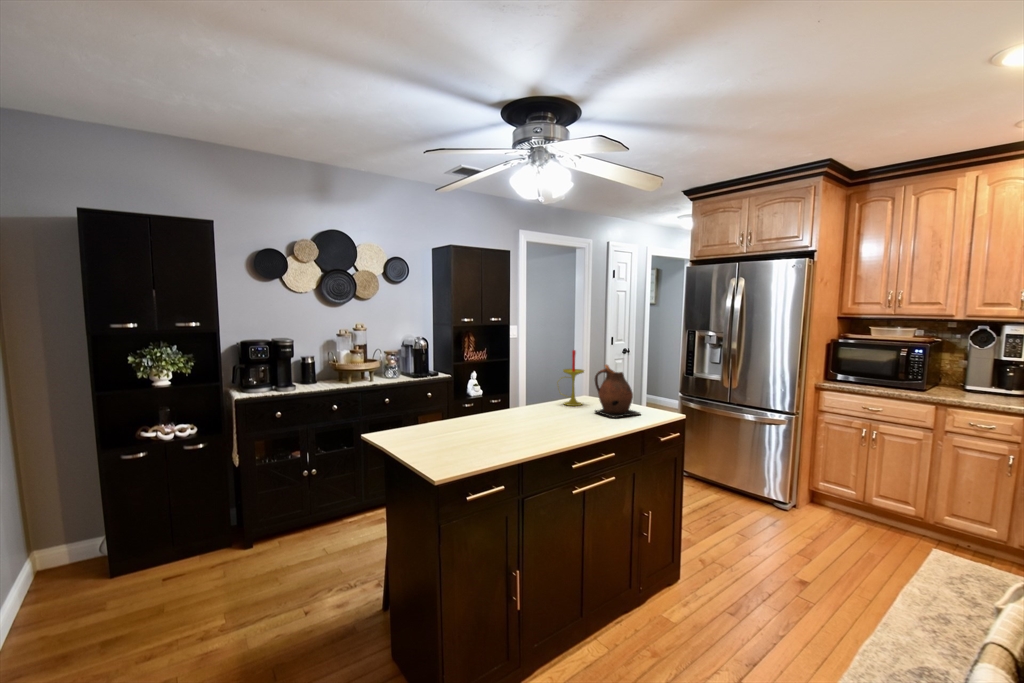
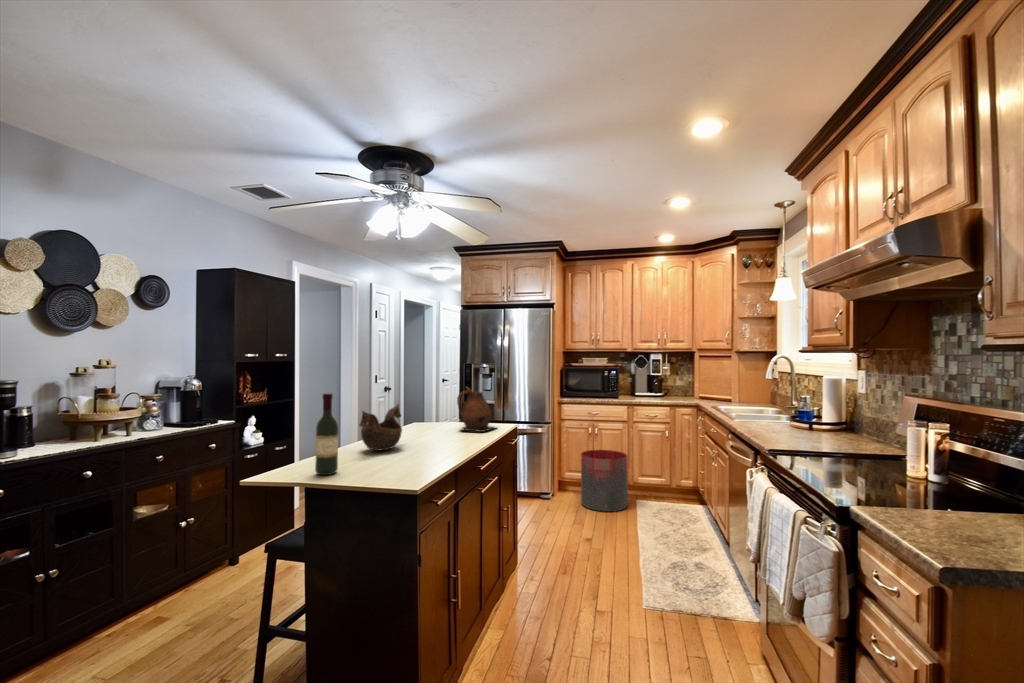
candle: present [558,350,584,406] -> none [412,375,437,430]
wine bottle: none [400,368,419,438] -> present [315,393,338,475]
decorative bowl: none [458,378,519,422] -> present [359,404,402,451]
trash can: none [831,458,918,553] -> present [581,450,628,512]

